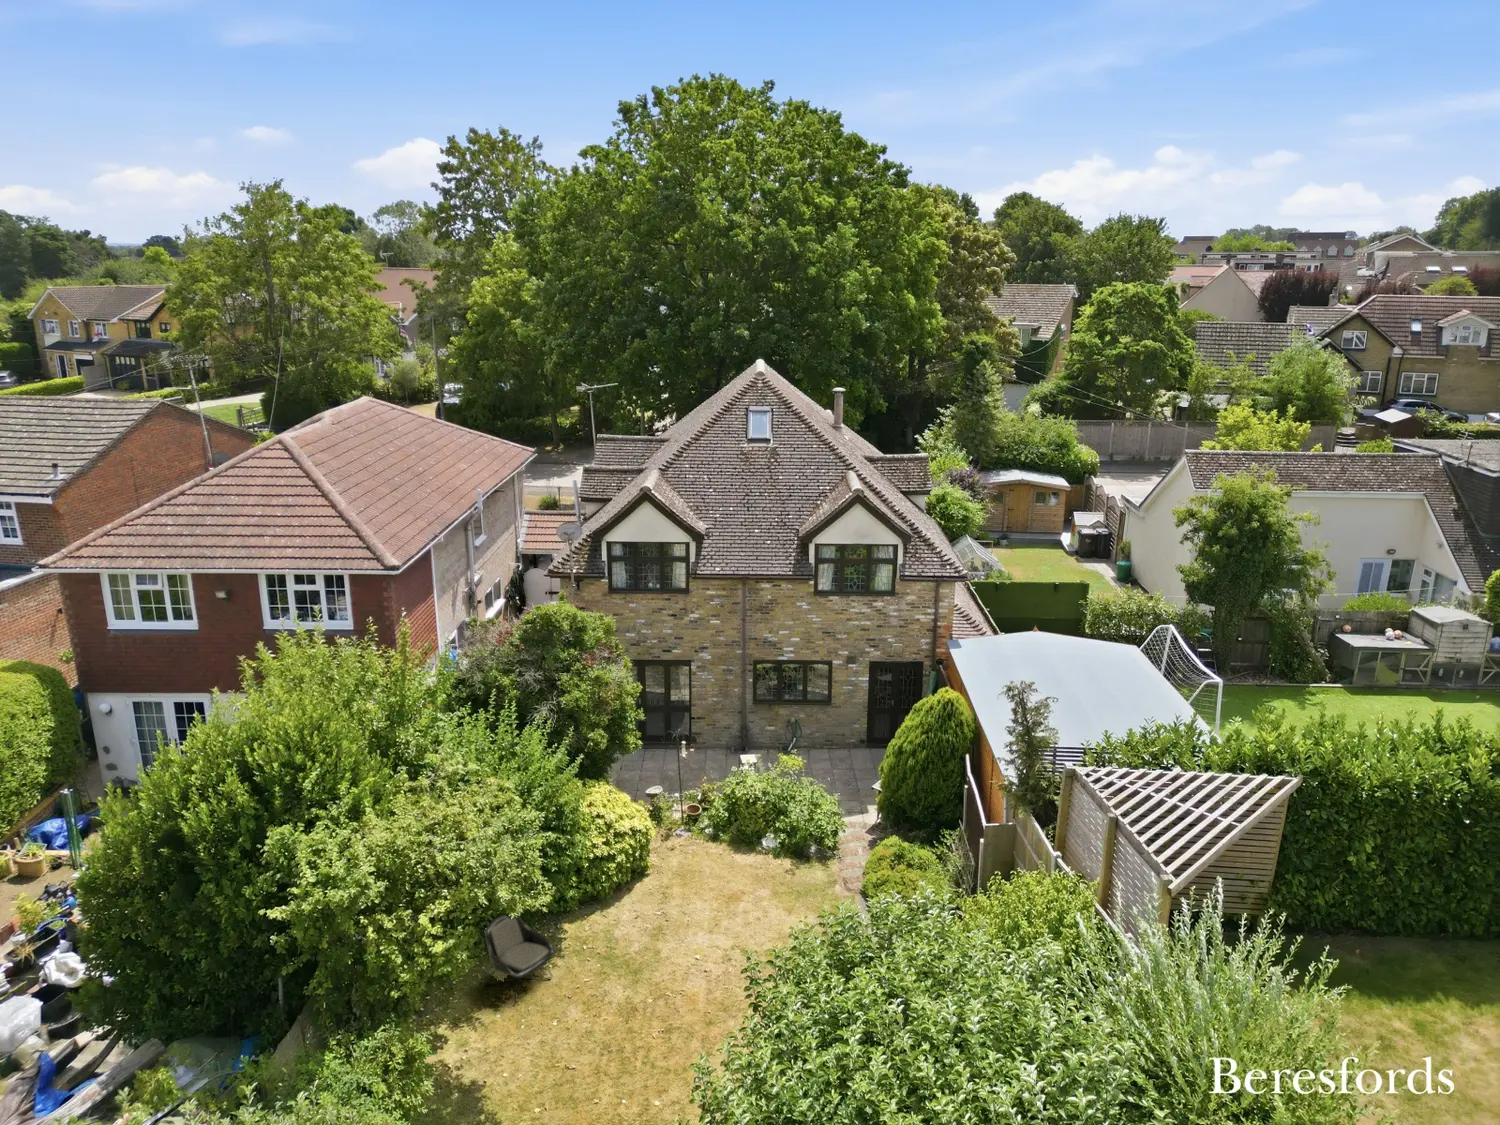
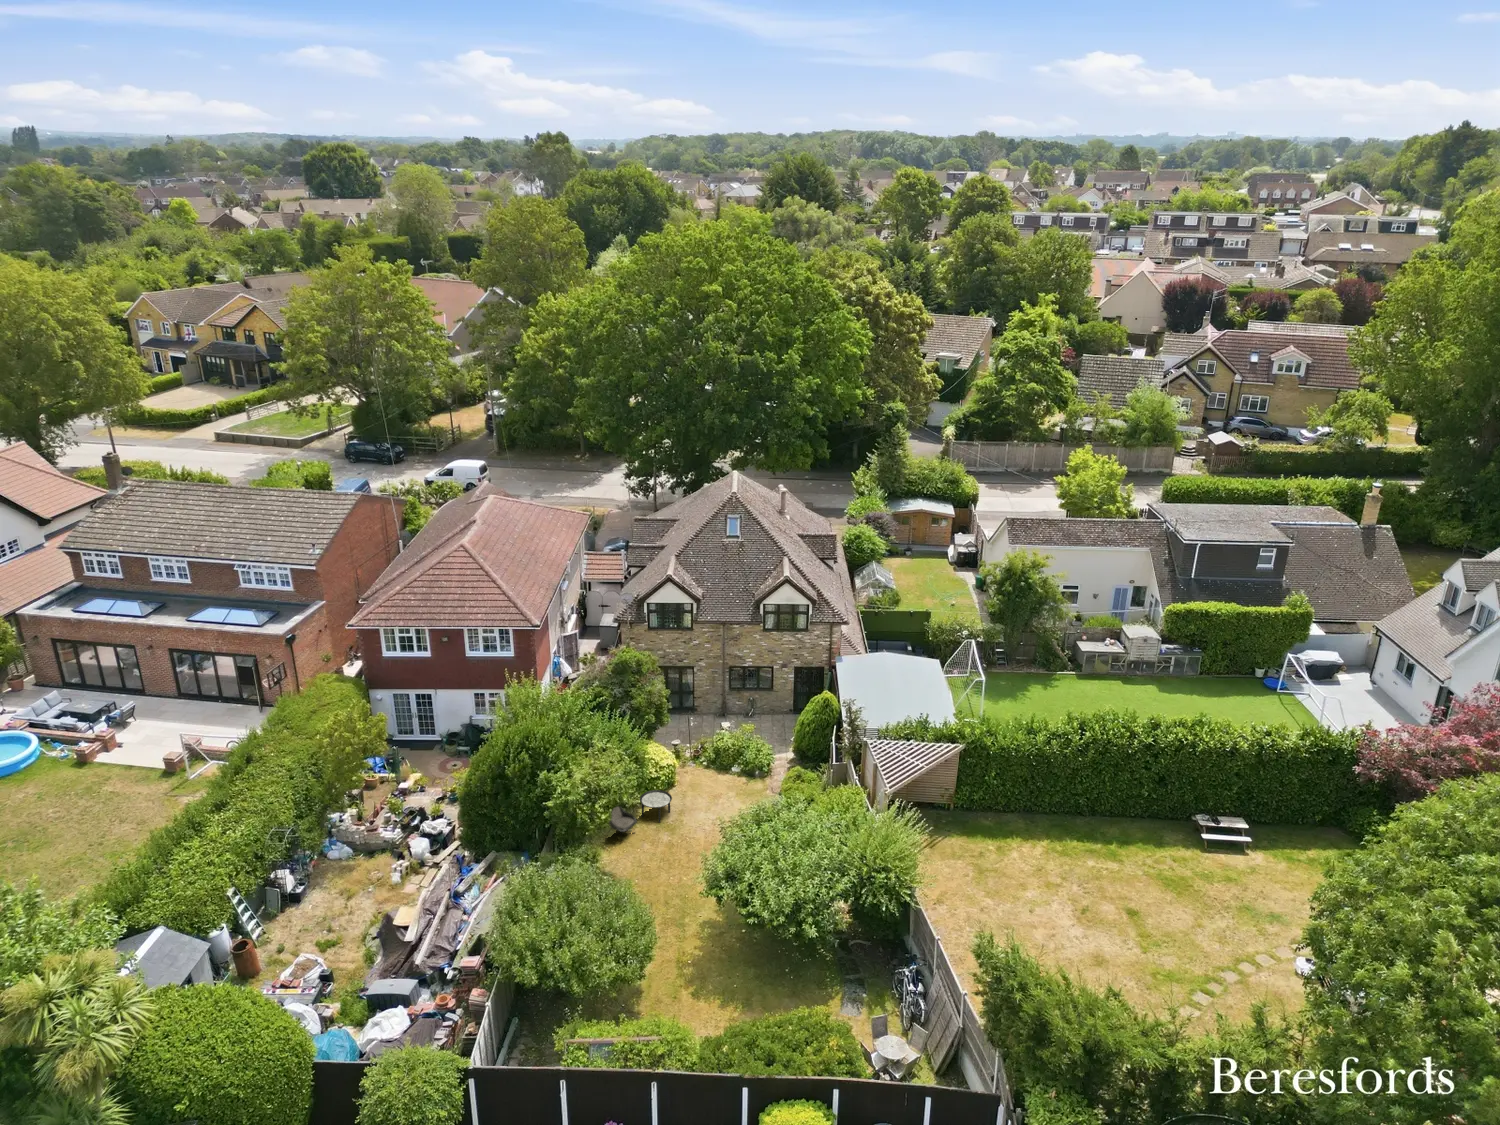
round table: none [566,882,636,954] -> present [640,790,672,822]

